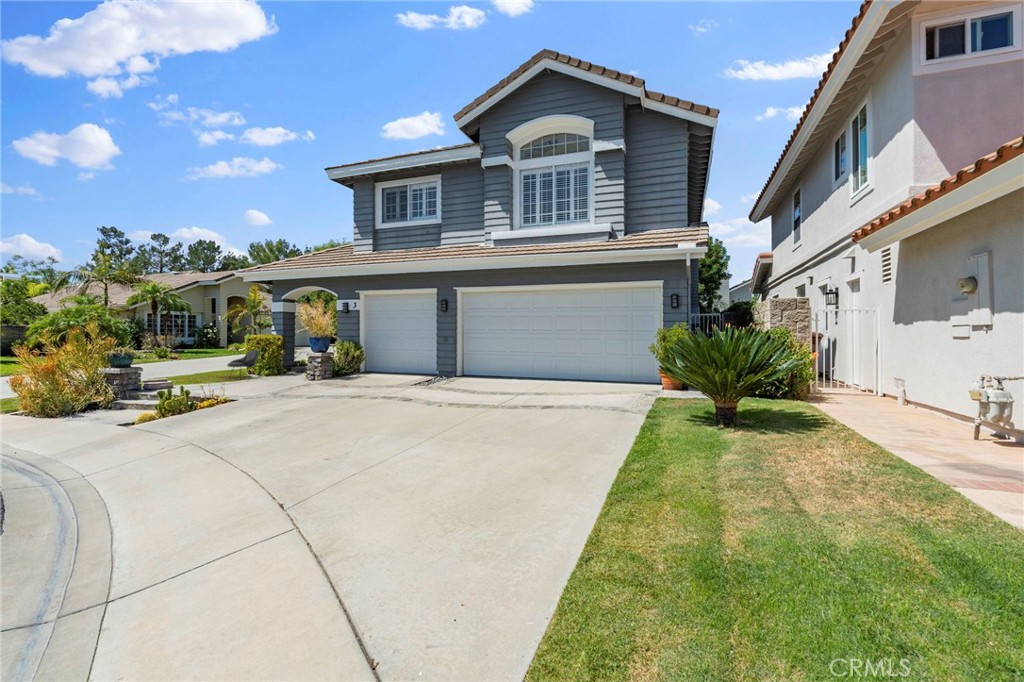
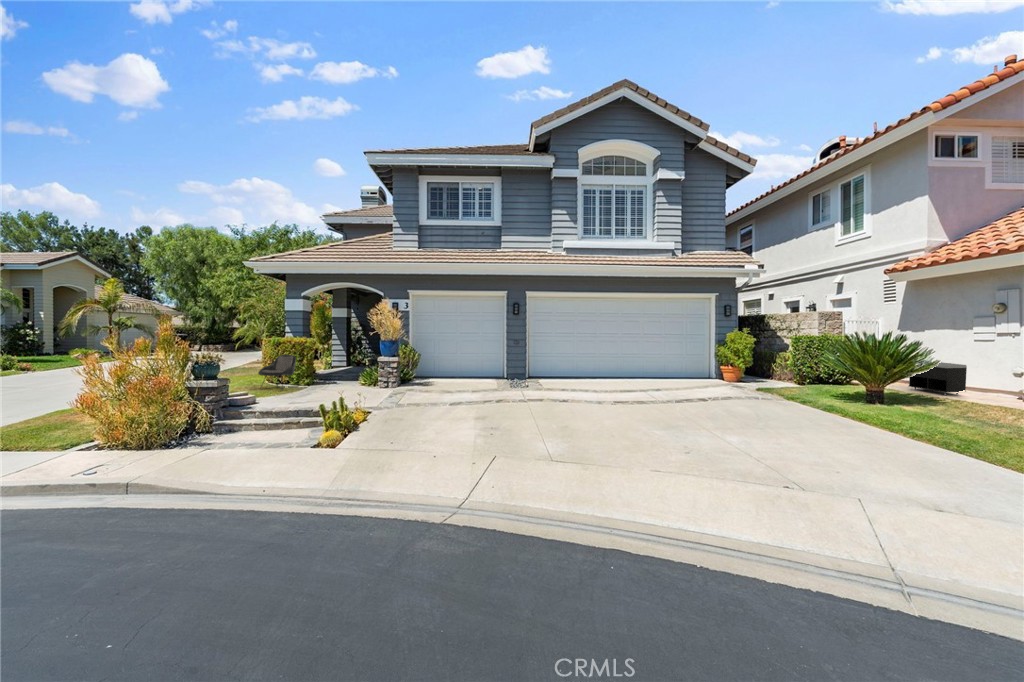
storage bench: none [863,367,932,419] -> present [909,362,967,395]

